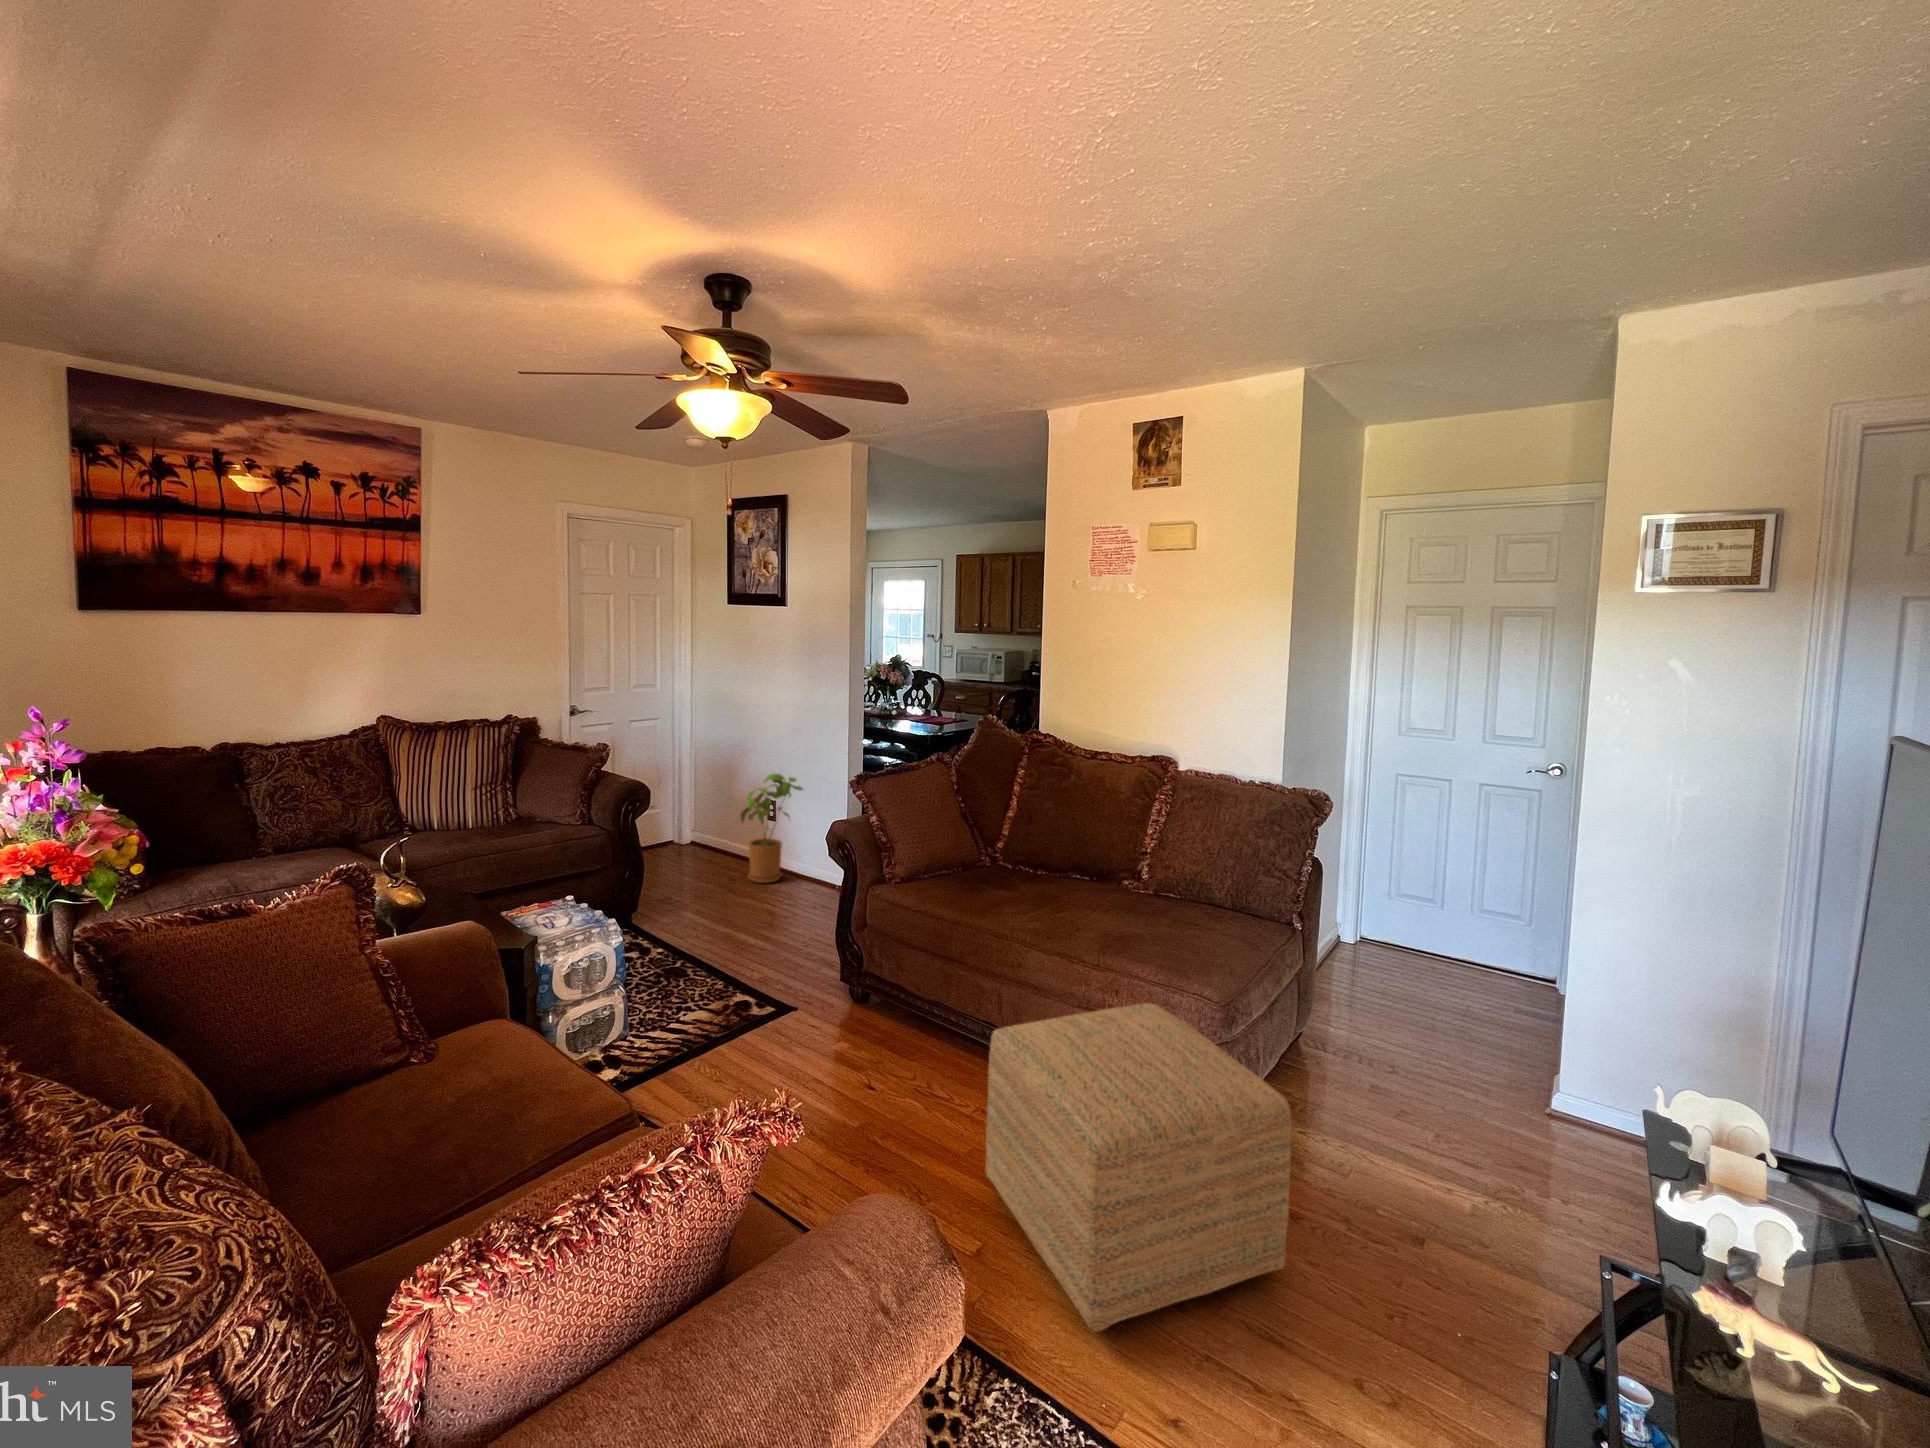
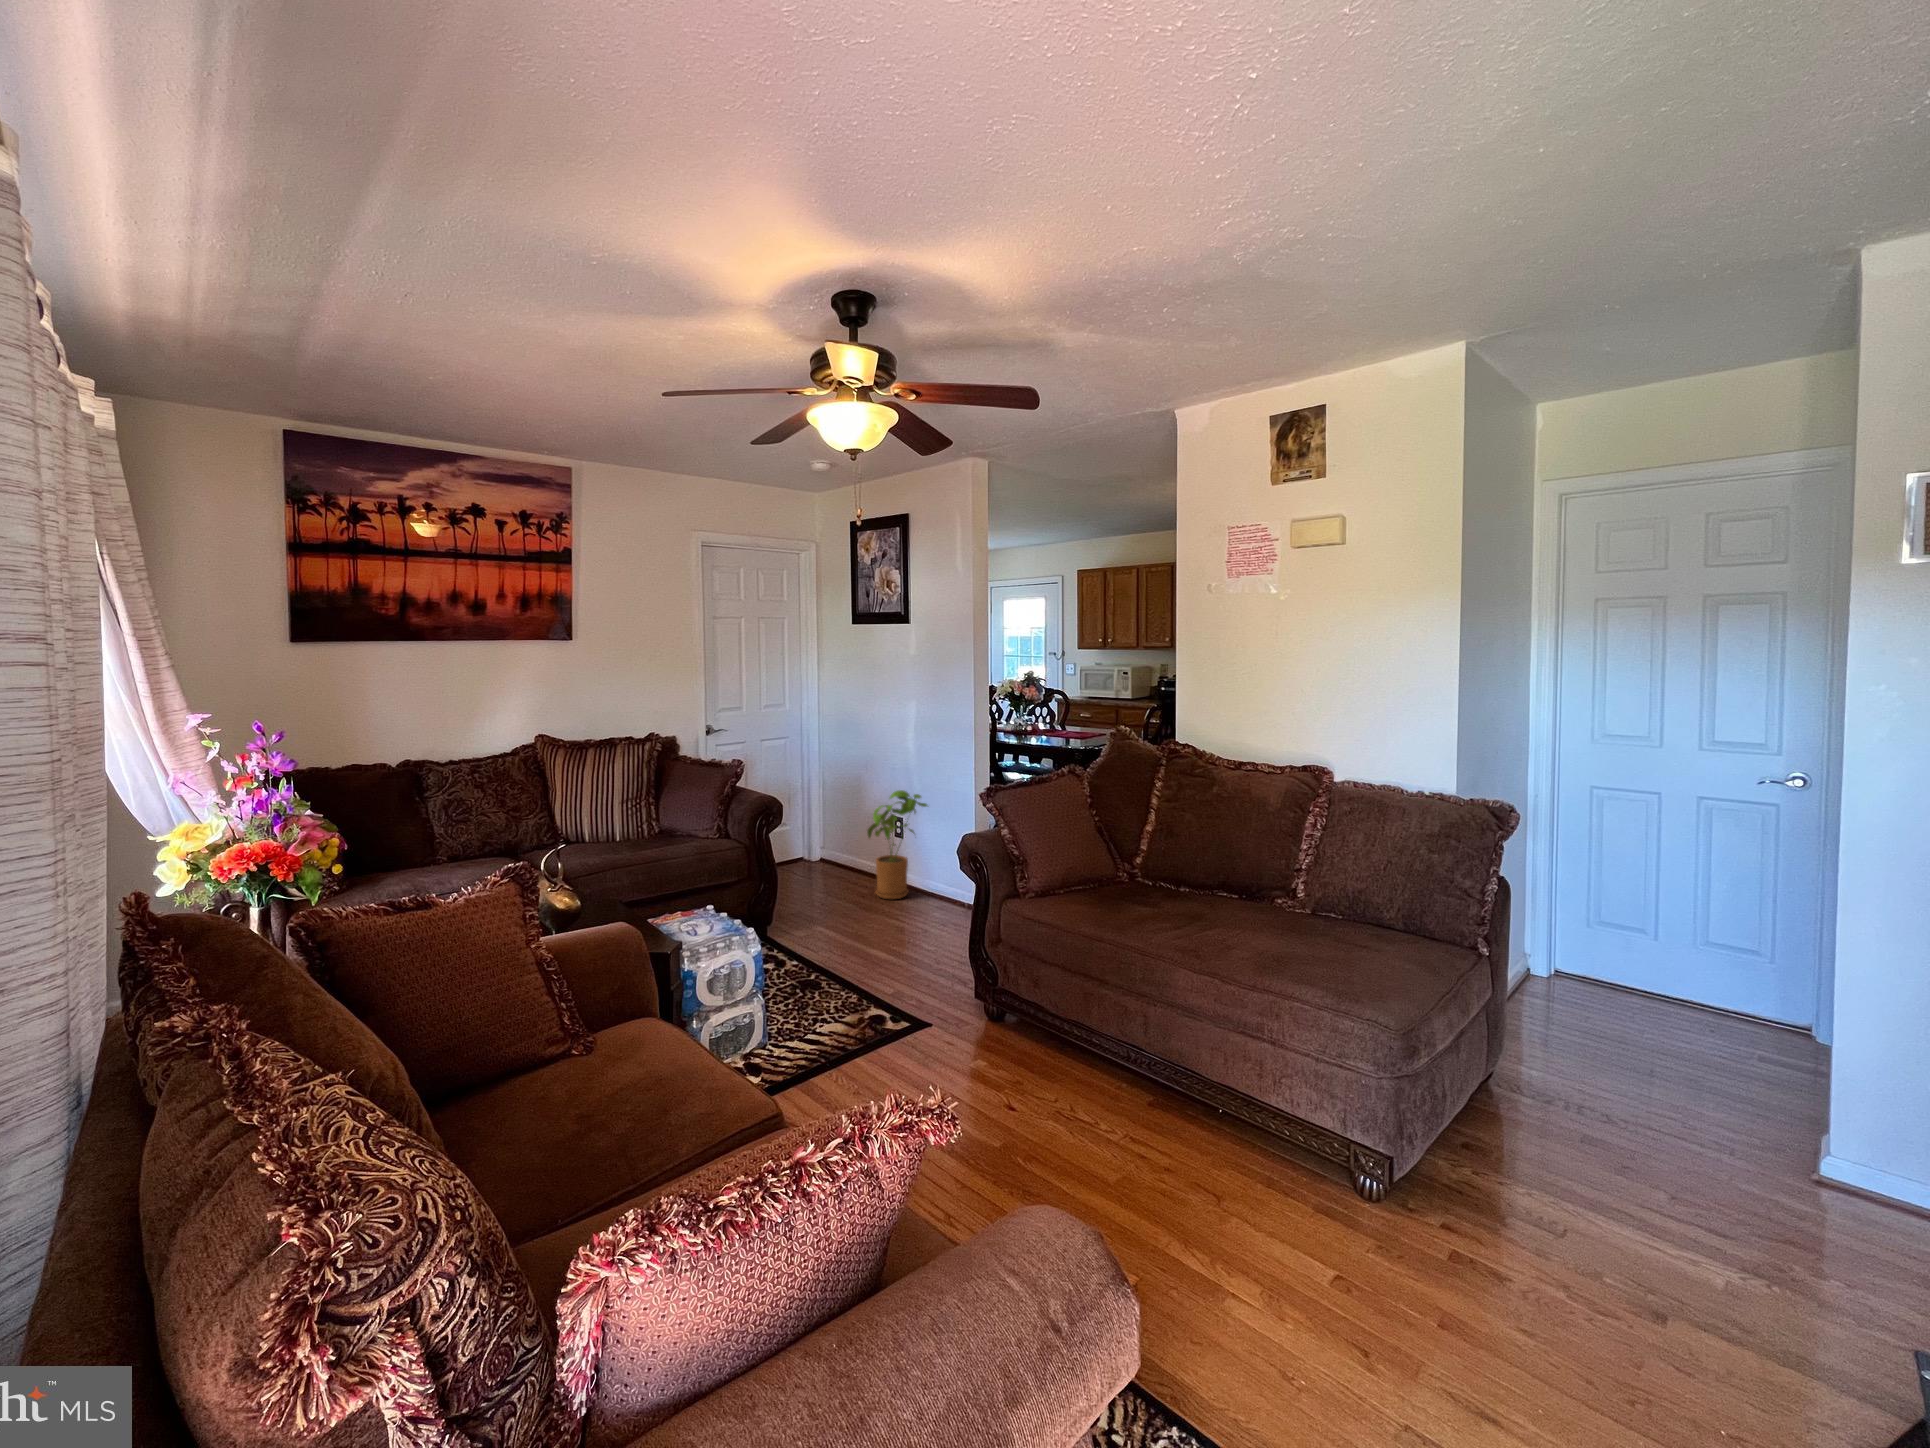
ottoman: present [986,1003,1292,1332] -> none [1137,1027,1494,1384]

